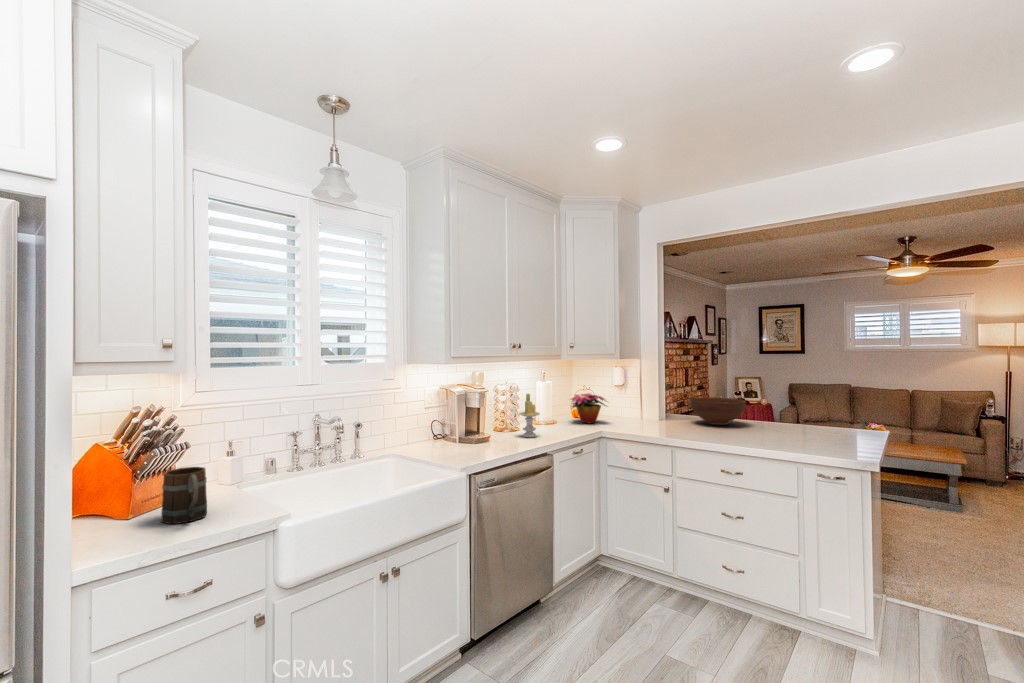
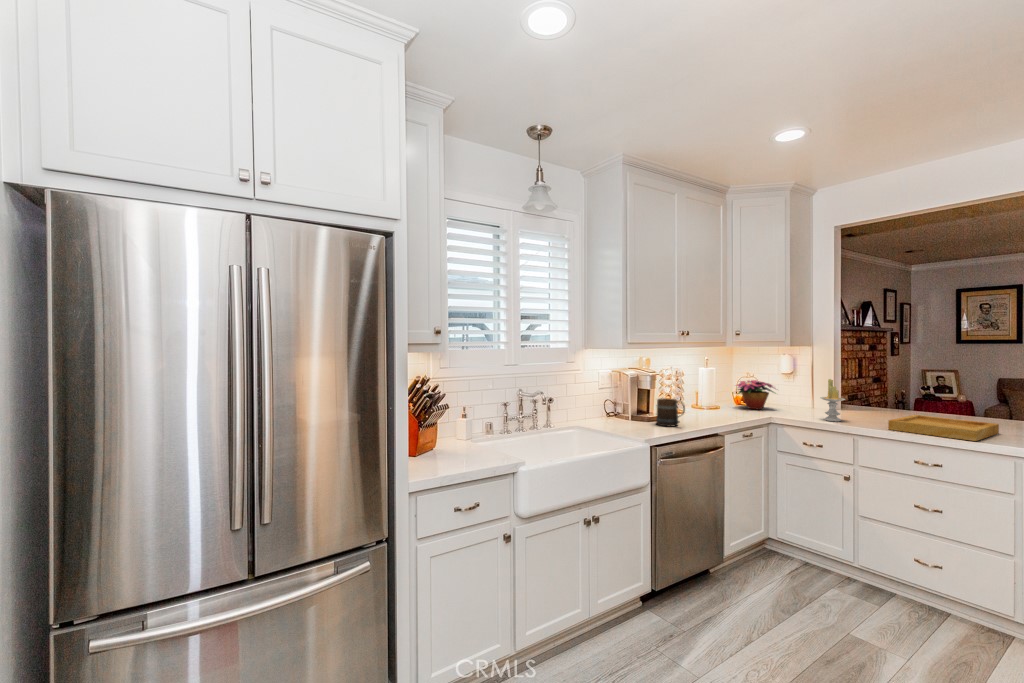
candle: present [519,394,540,437] -> present [821,379,845,421]
fruit bowl: present [690,397,746,425] -> none [871,388,943,417]
tray: none [701,423,787,448] -> present [888,415,999,441]
mug: present [161,467,207,524] -> present [656,398,685,426]

